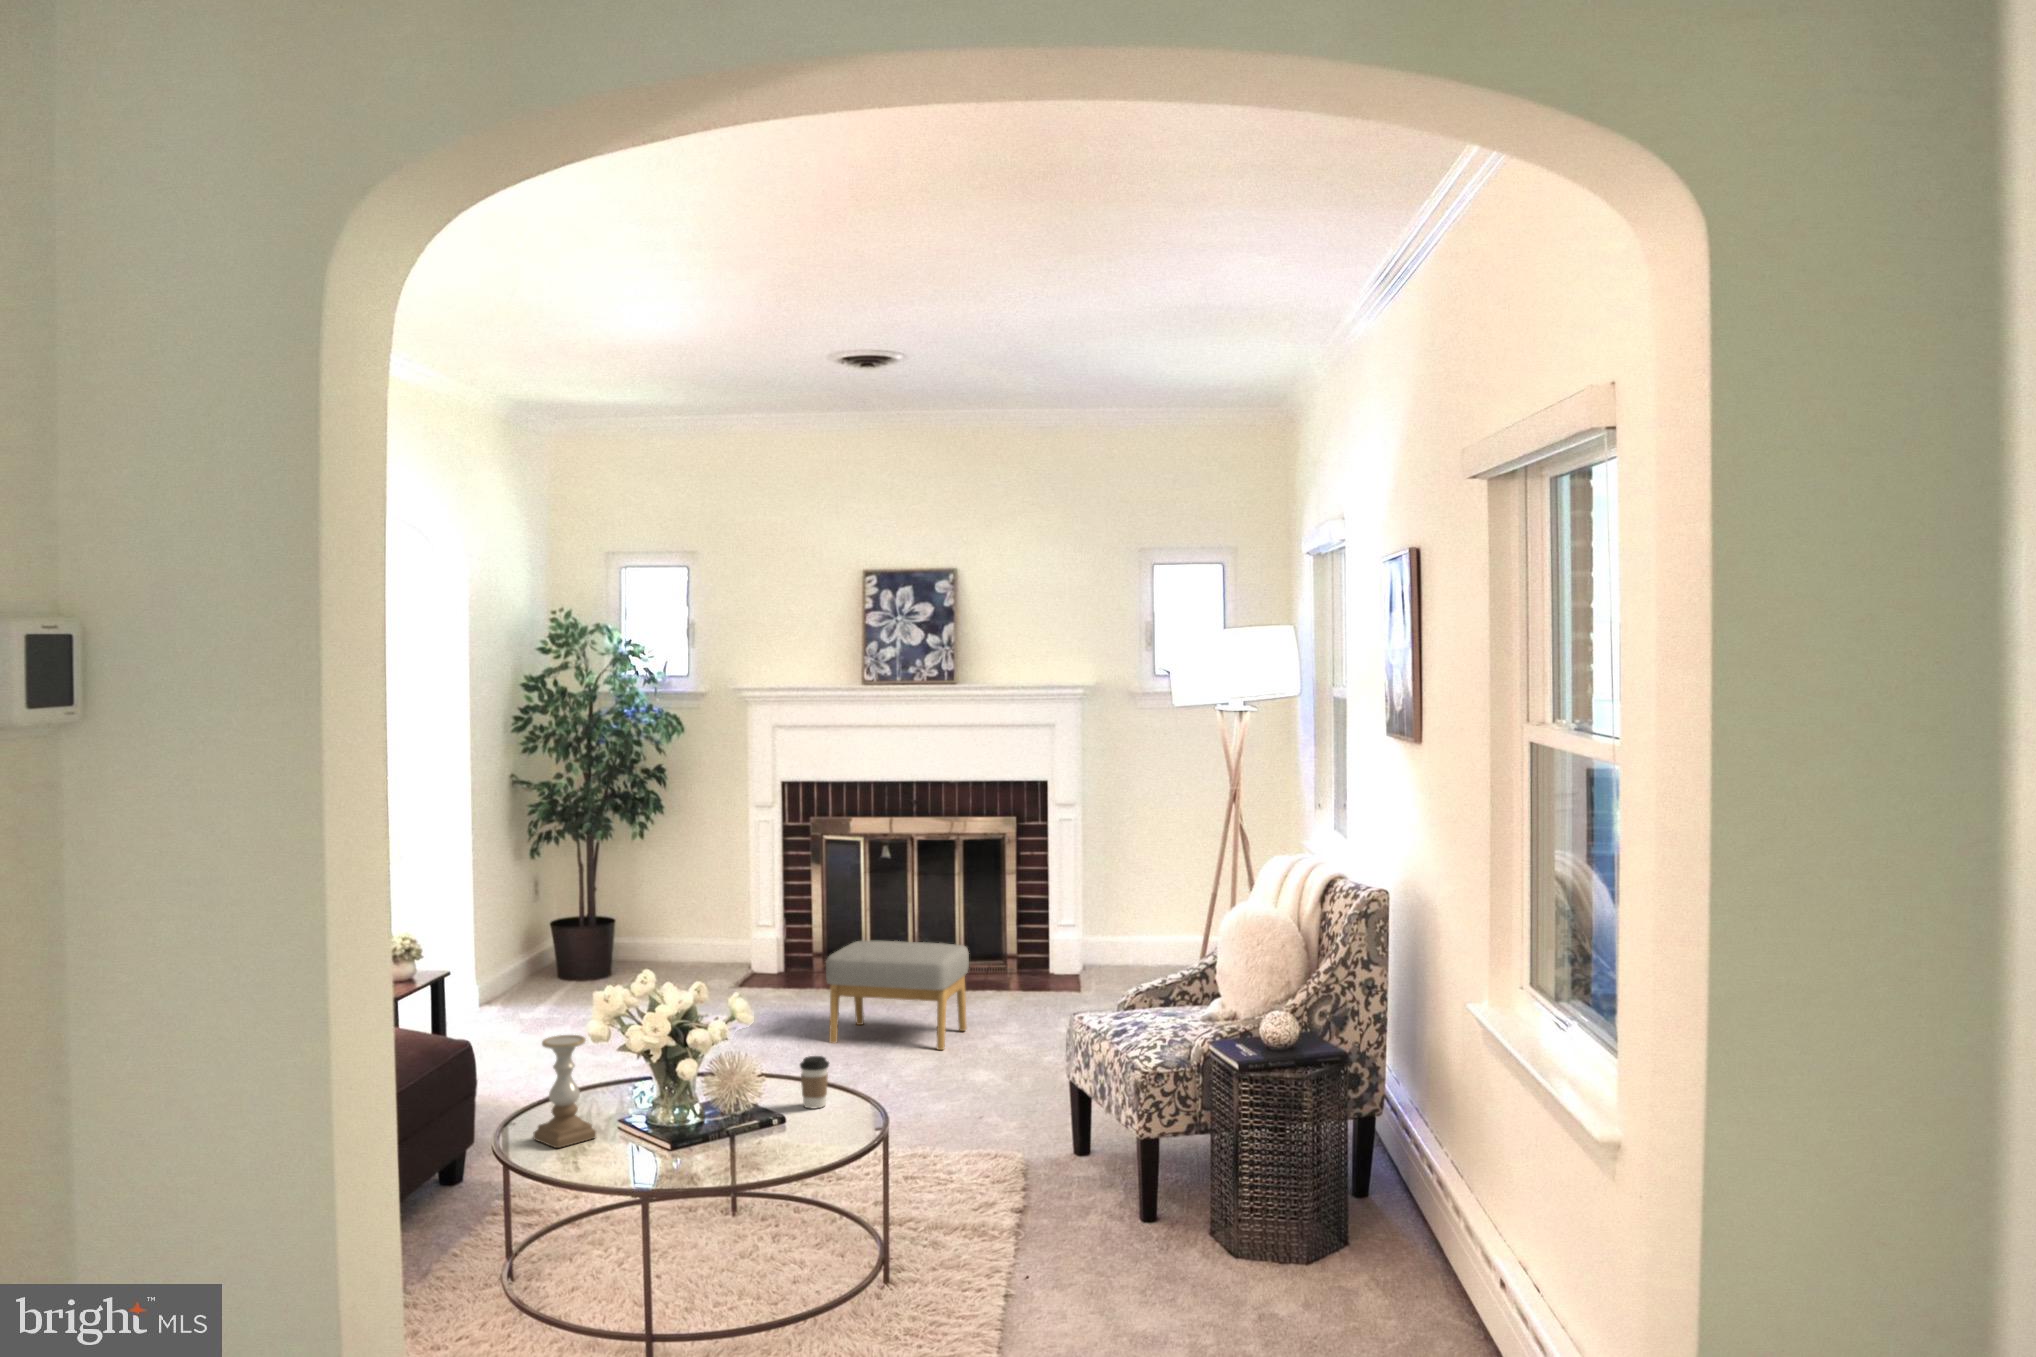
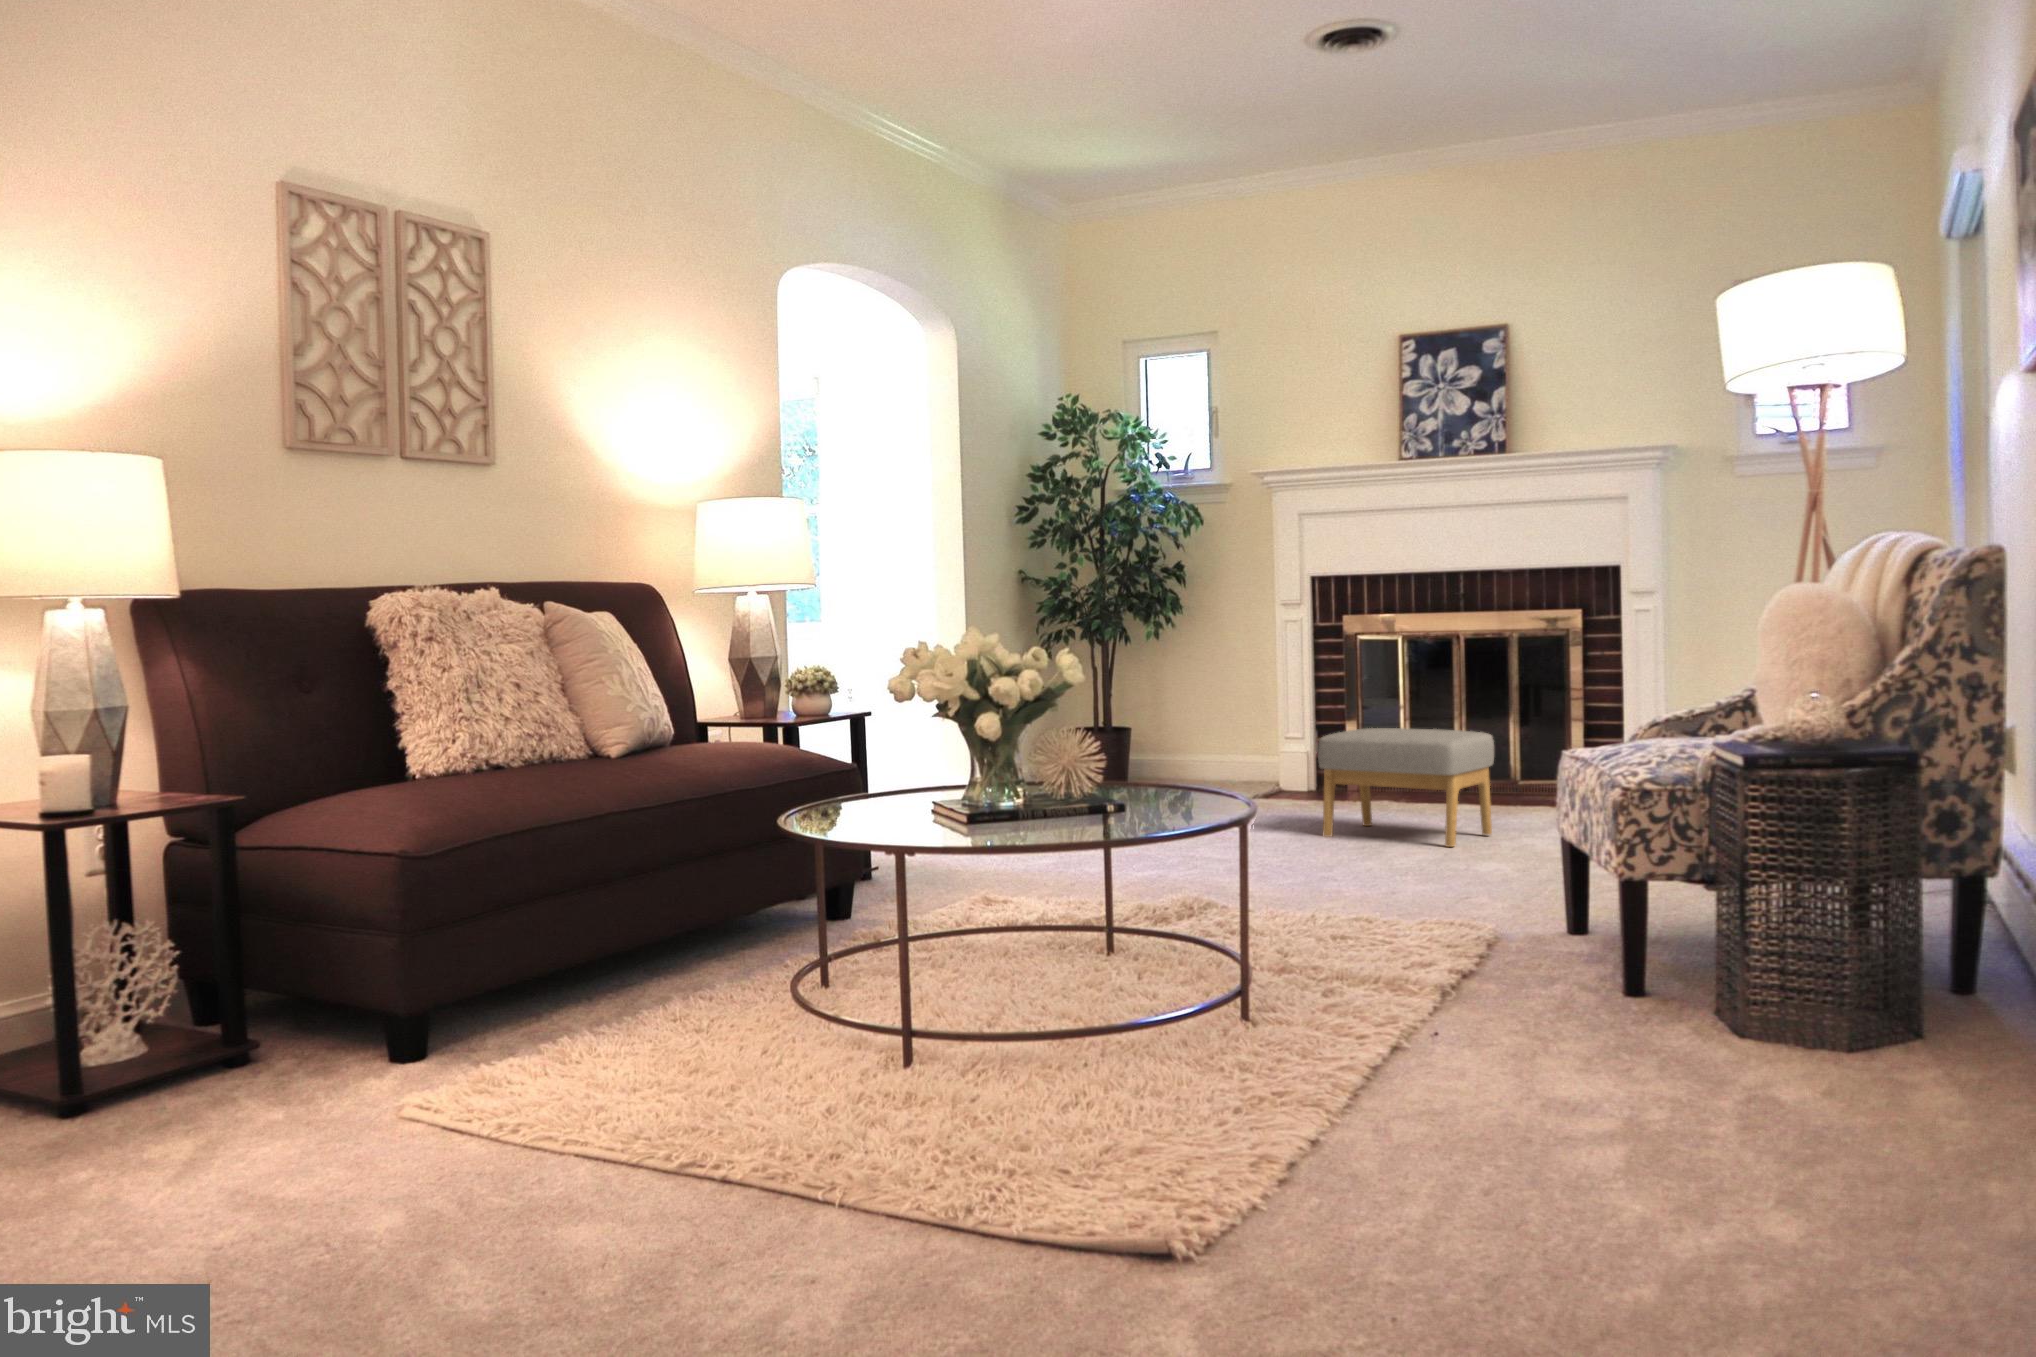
candle holder: present [533,1035,596,1148] -> none [873,702,936,818]
coffee cup: present [800,1056,829,1108] -> none [1173,748,1209,807]

